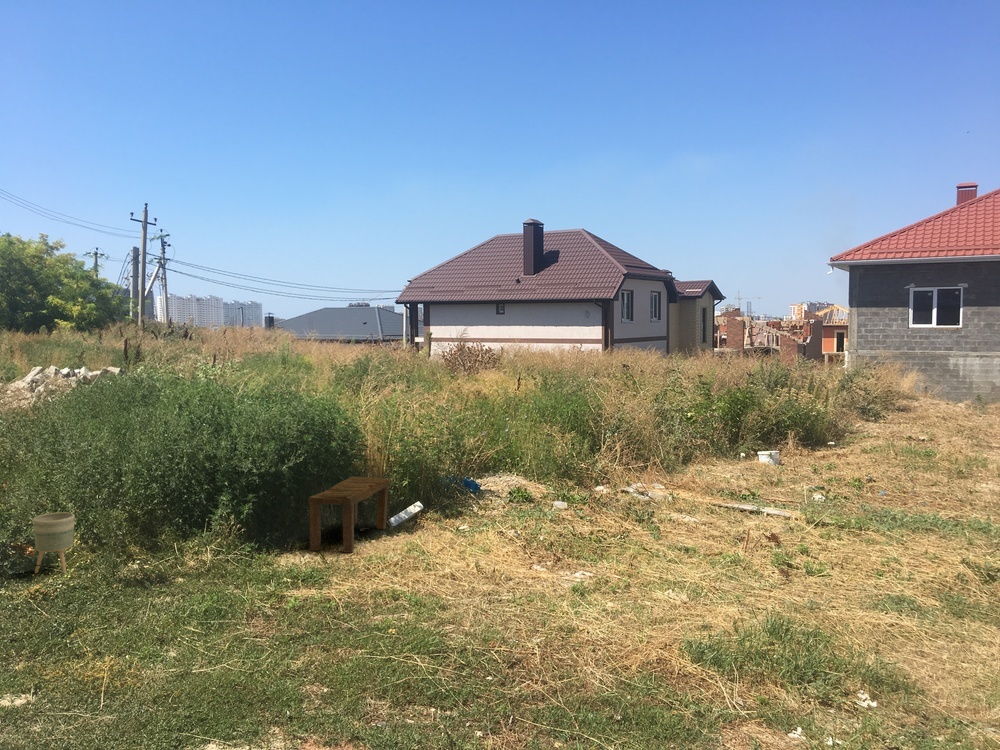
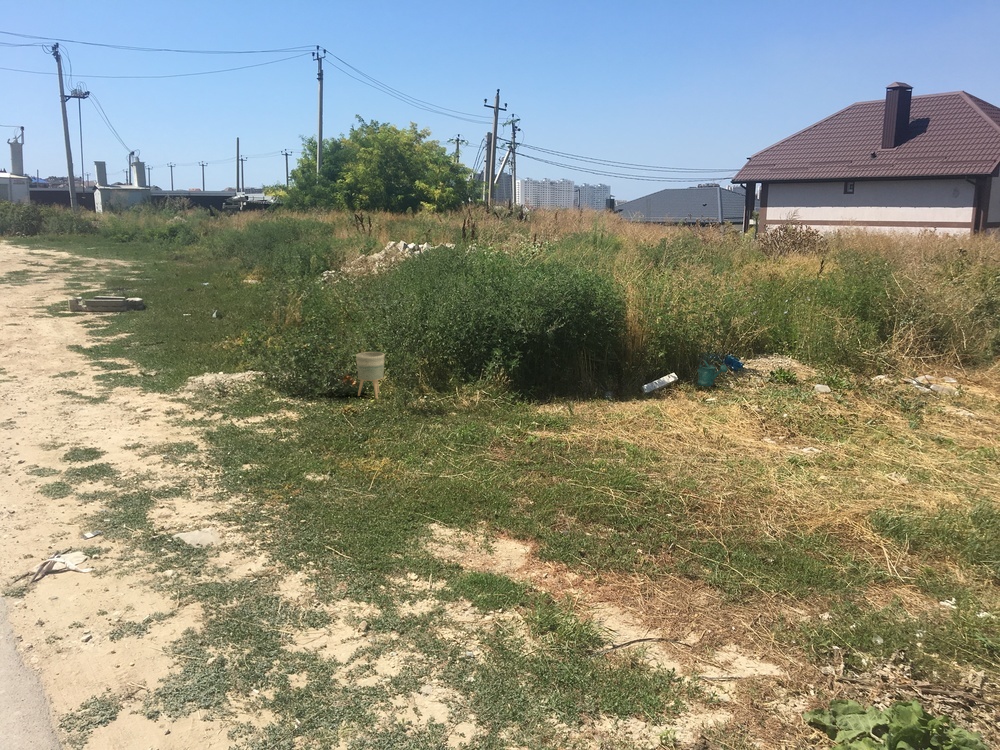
bench: present [309,477,390,553] -> none [563,345,644,410]
watering can: none [436,483,468,510] -> present [697,360,727,386]

